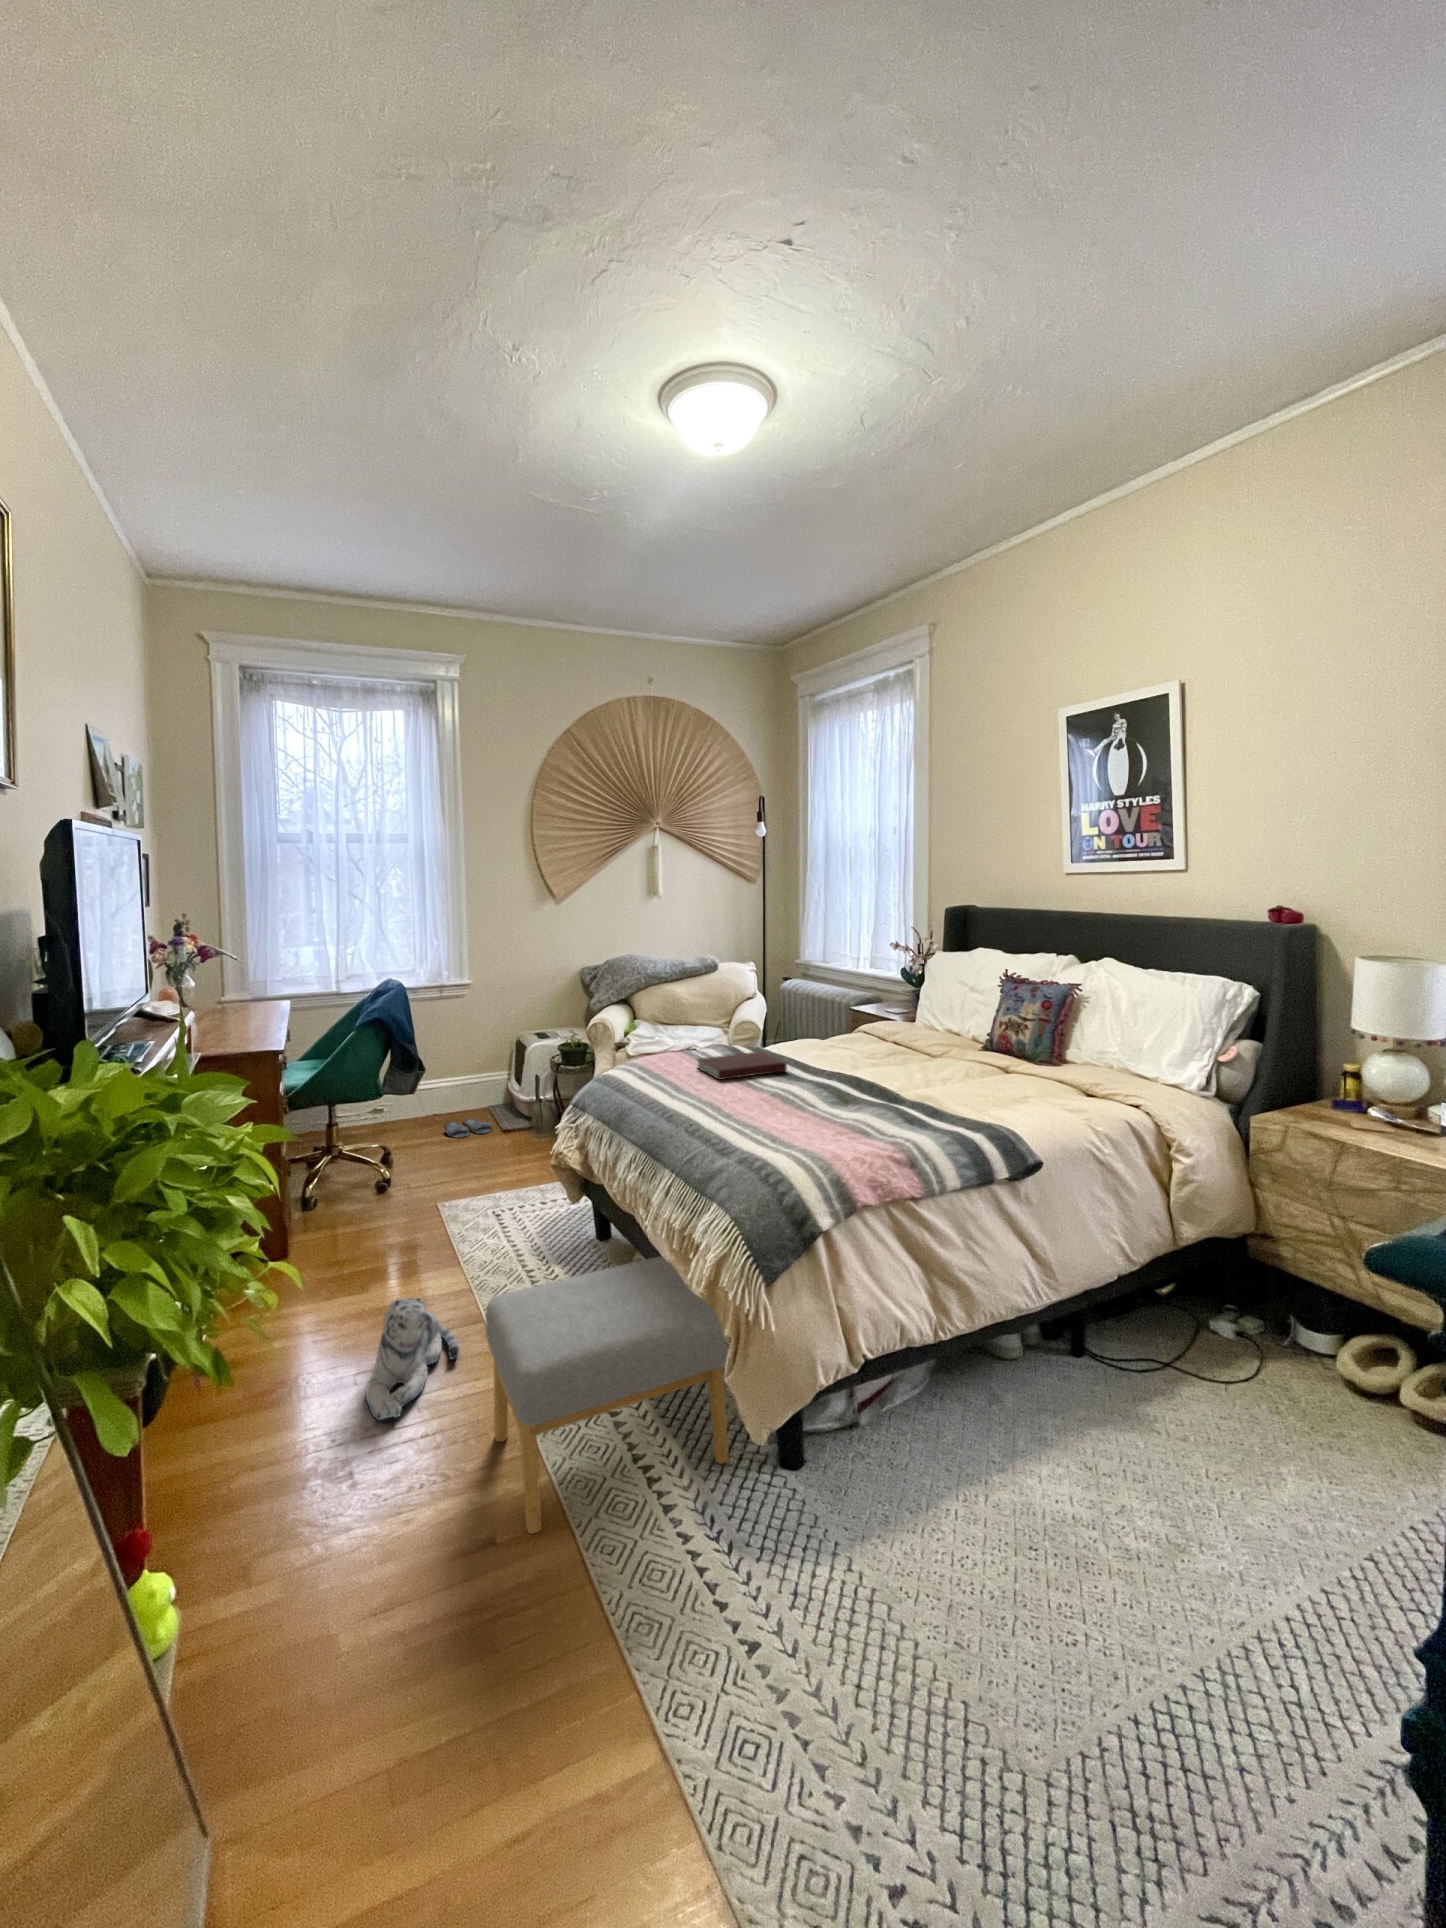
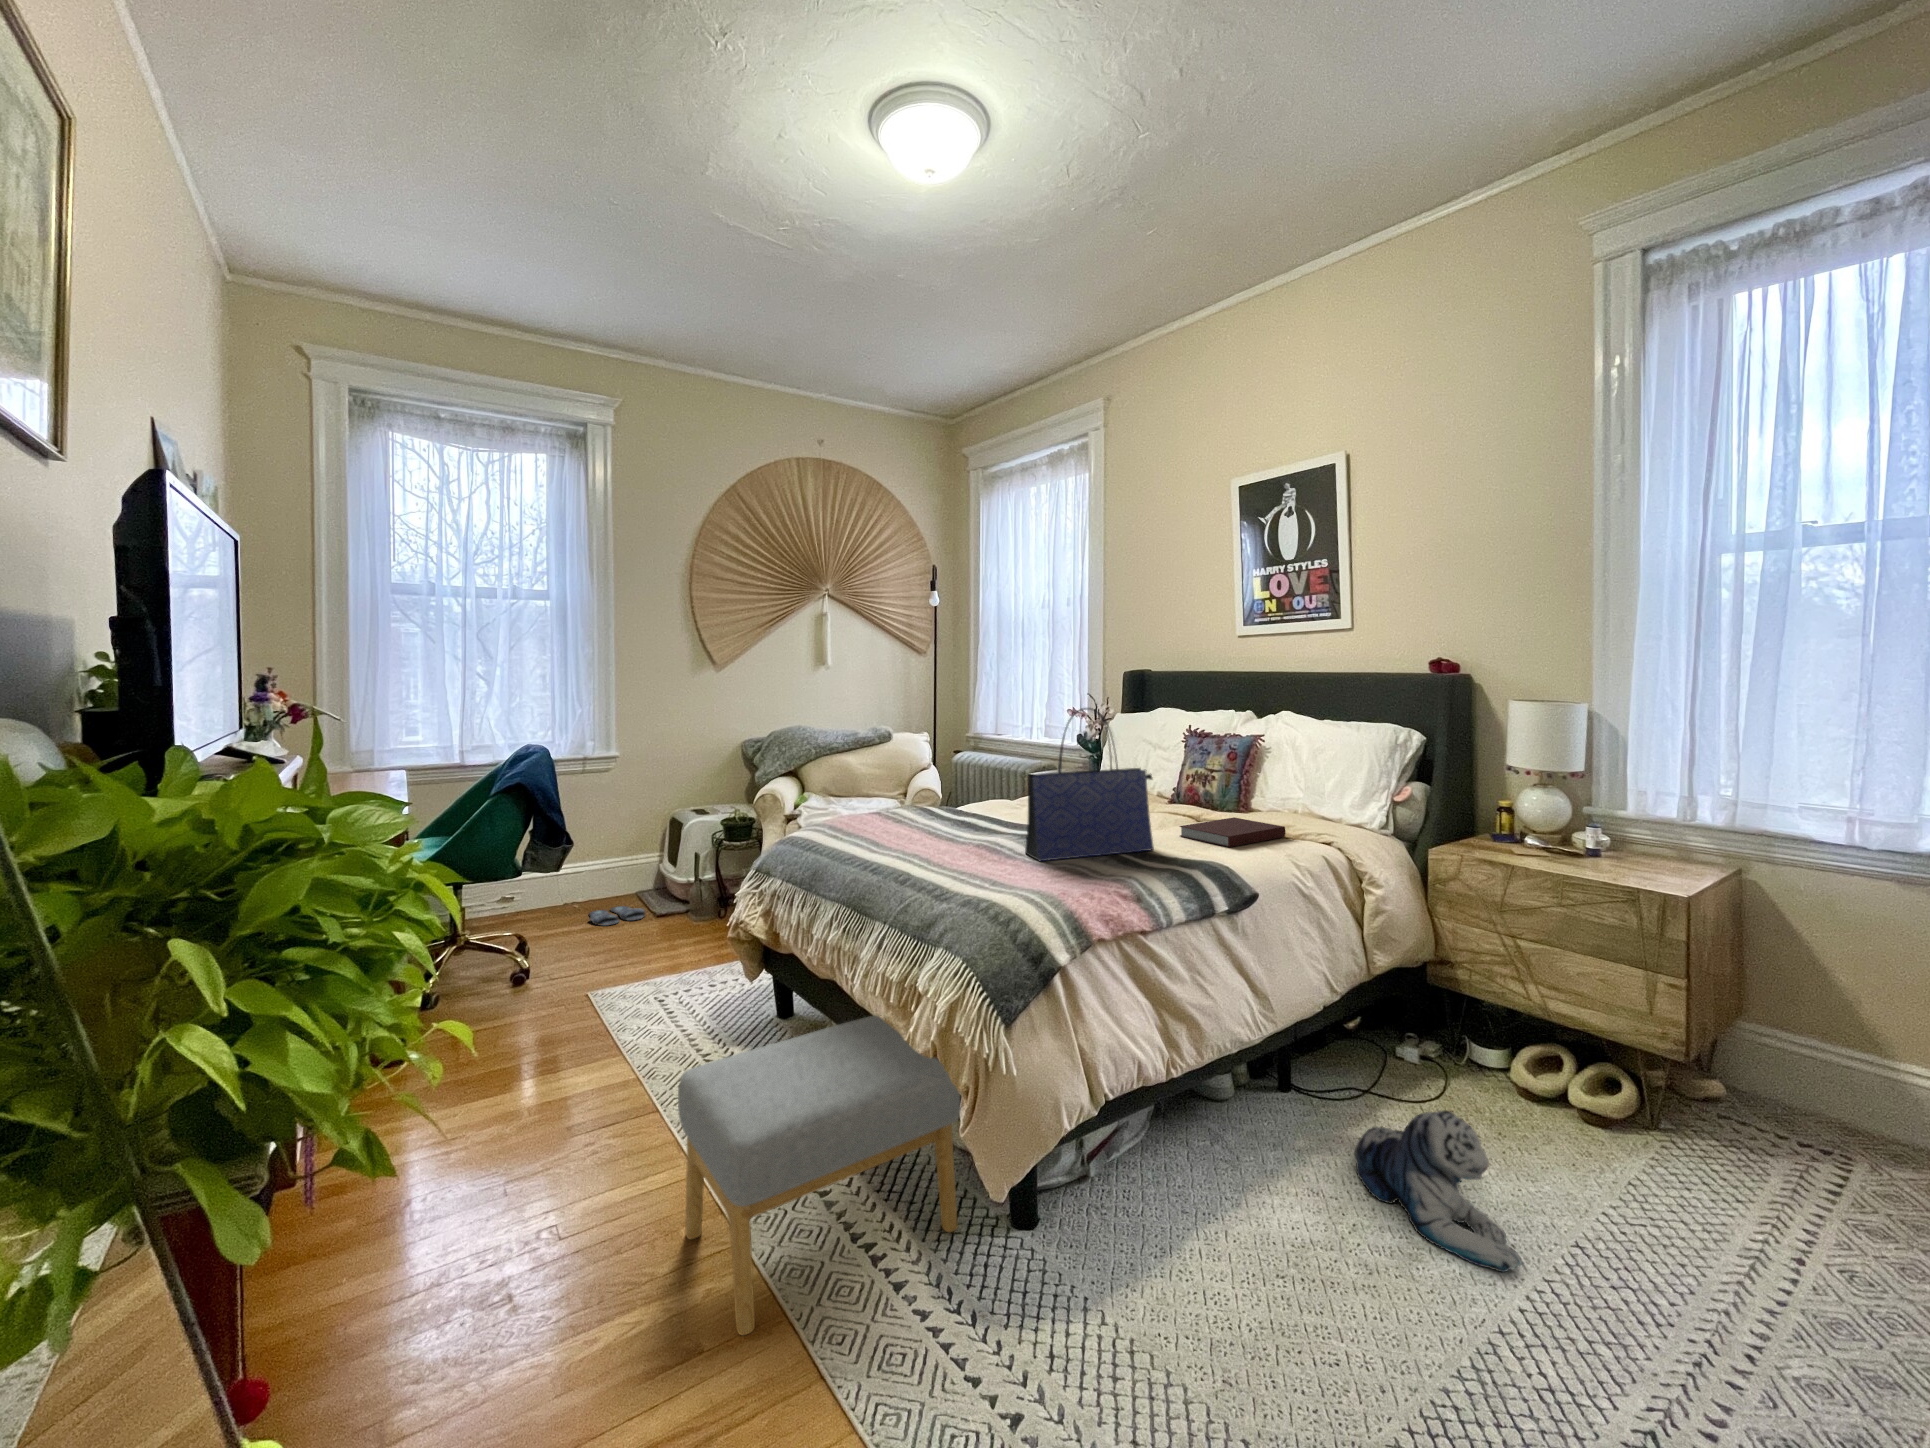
tote bag: none [811,968,943,1118] -> present [1025,708,1154,861]
notebook: present [698,1052,787,1080] -> present [1180,817,1285,847]
plush toy: present [366,1298,459,1421] -> present [1355,1110,1522,1272]

